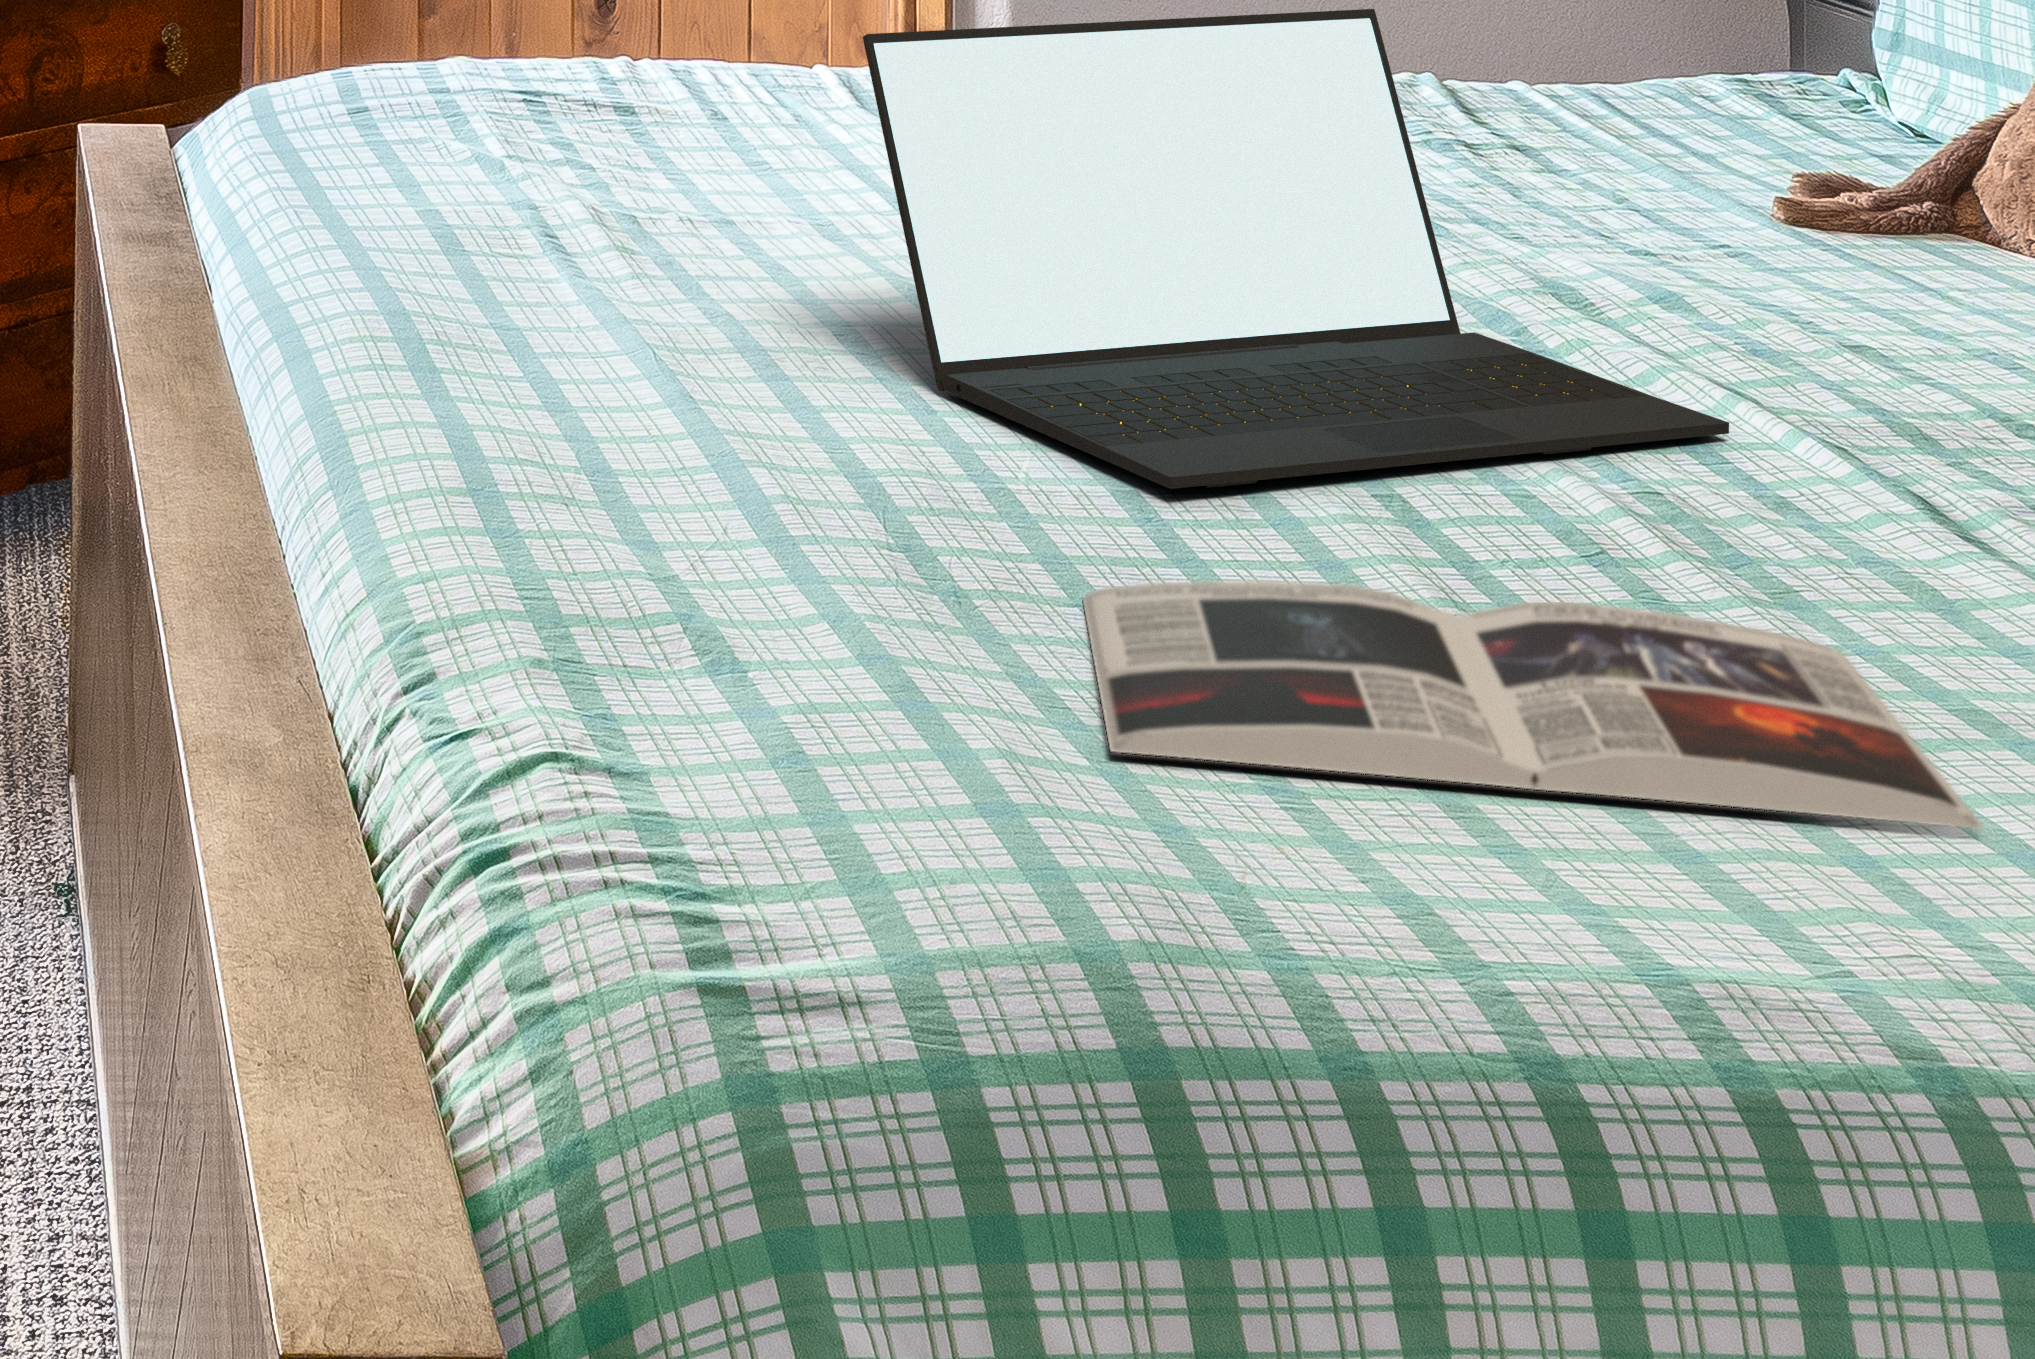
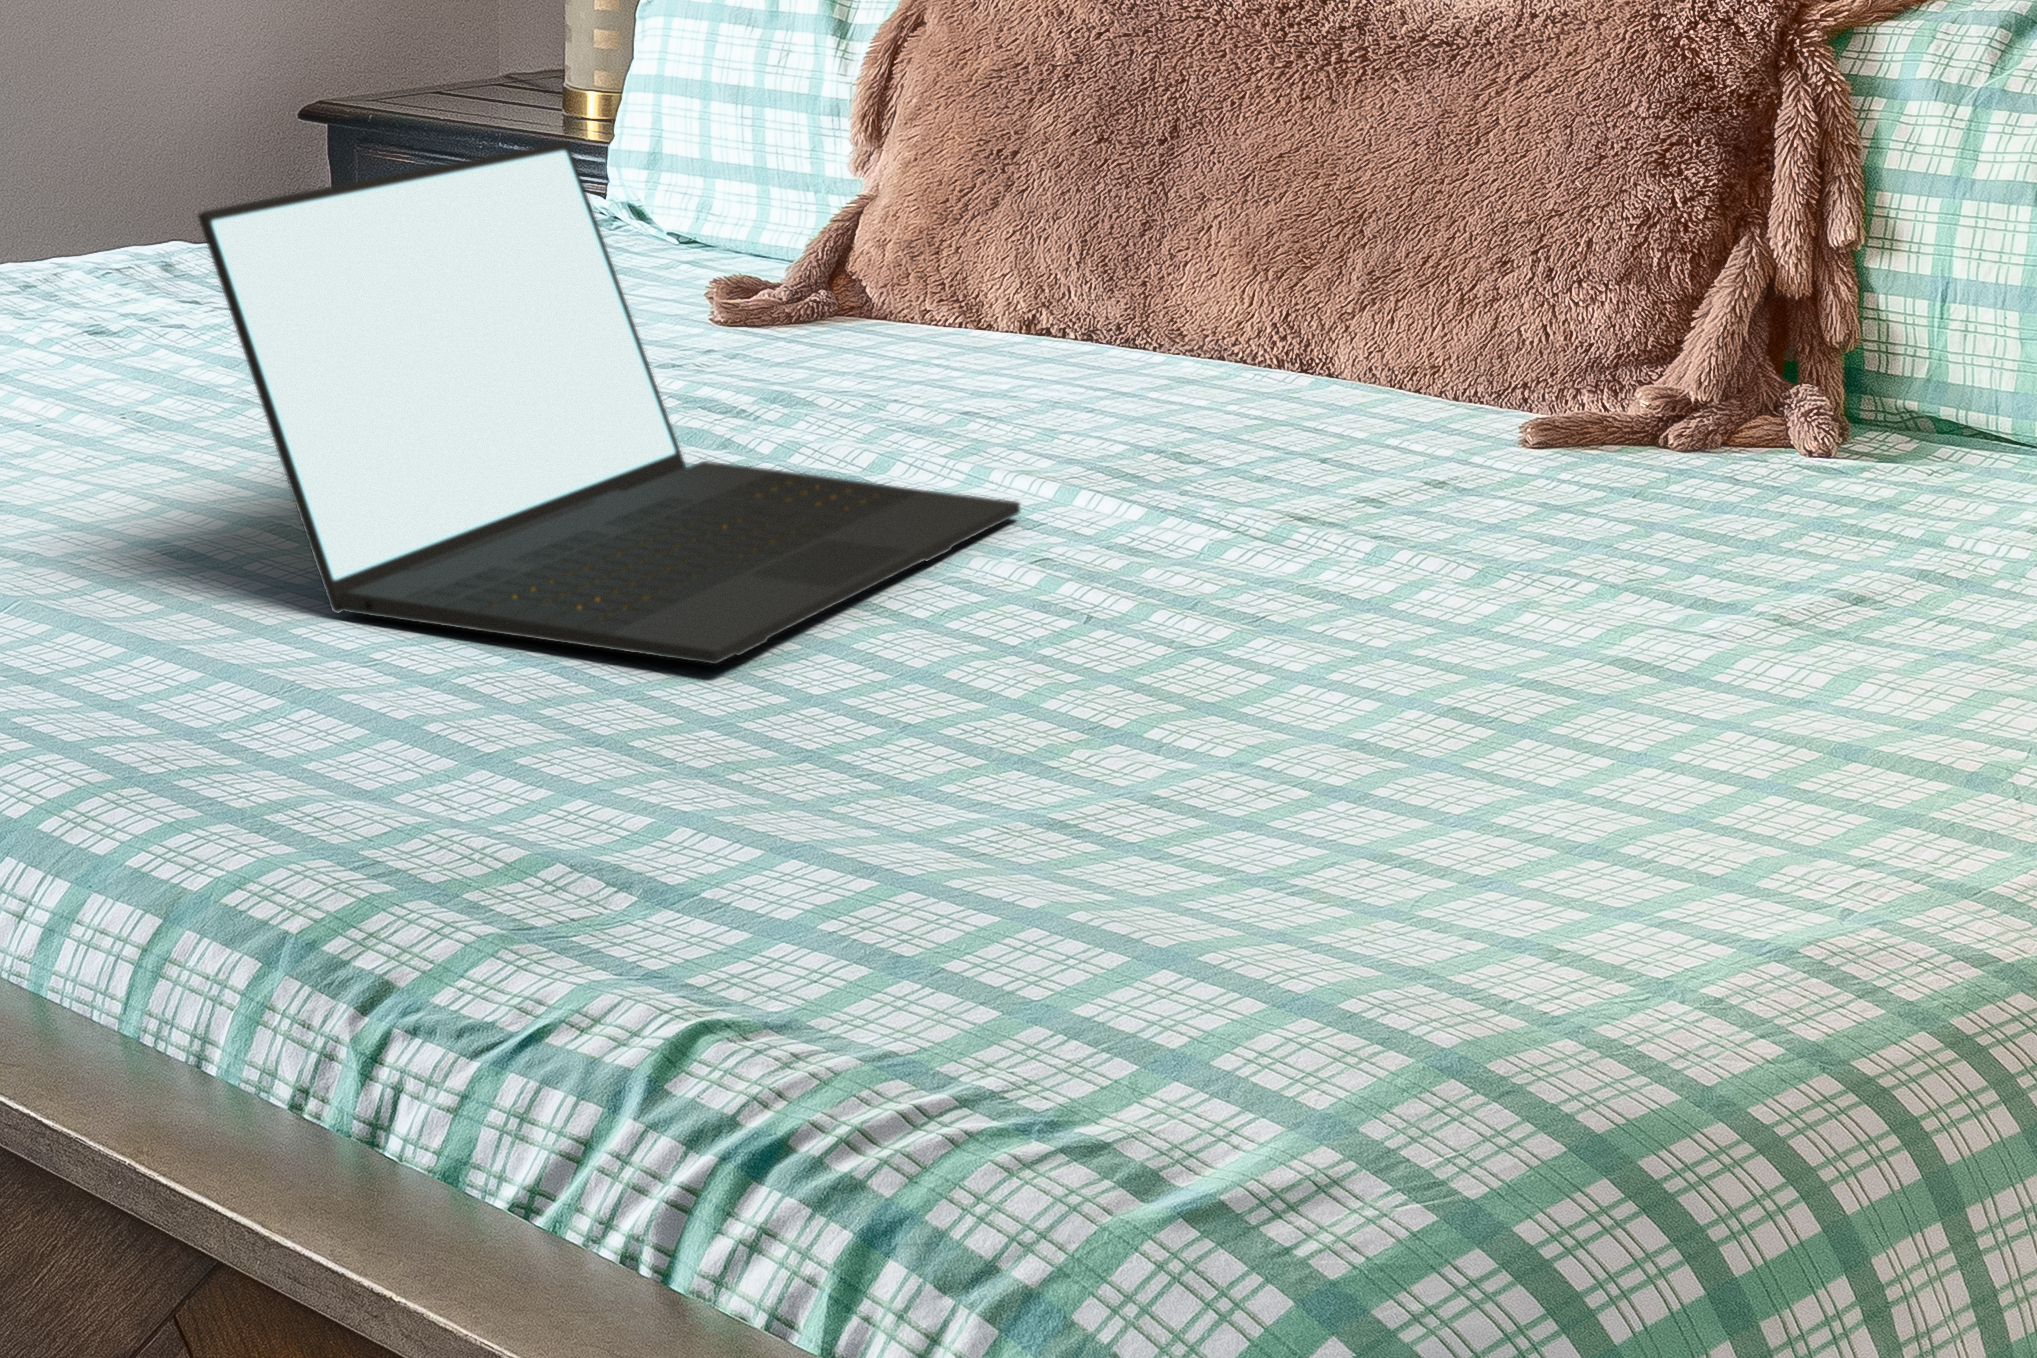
magazine: present [1083,581,1982,829] -> none [806,679,1779,954]

